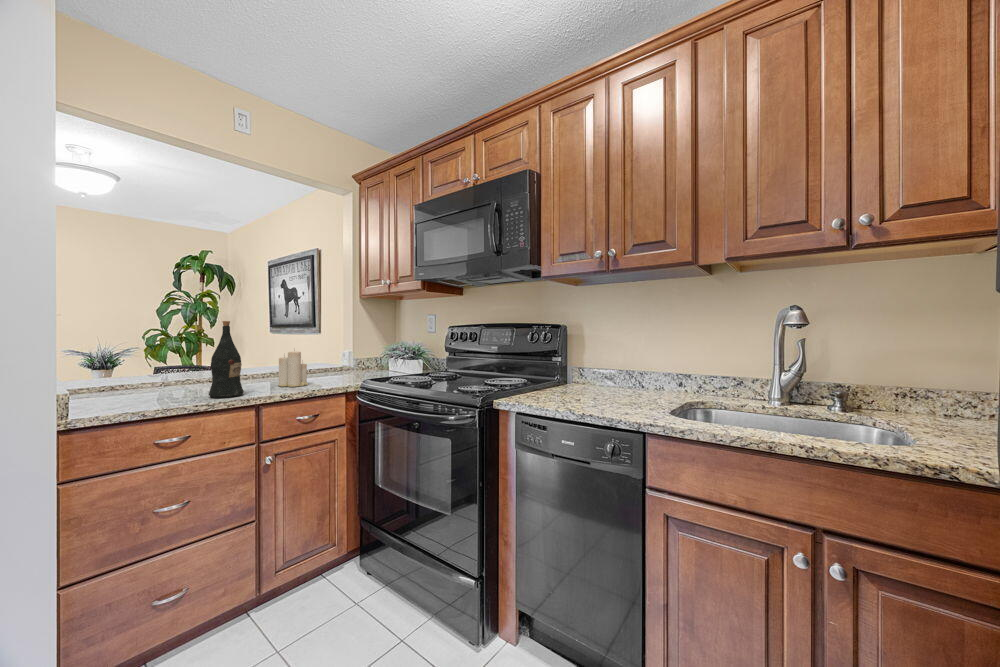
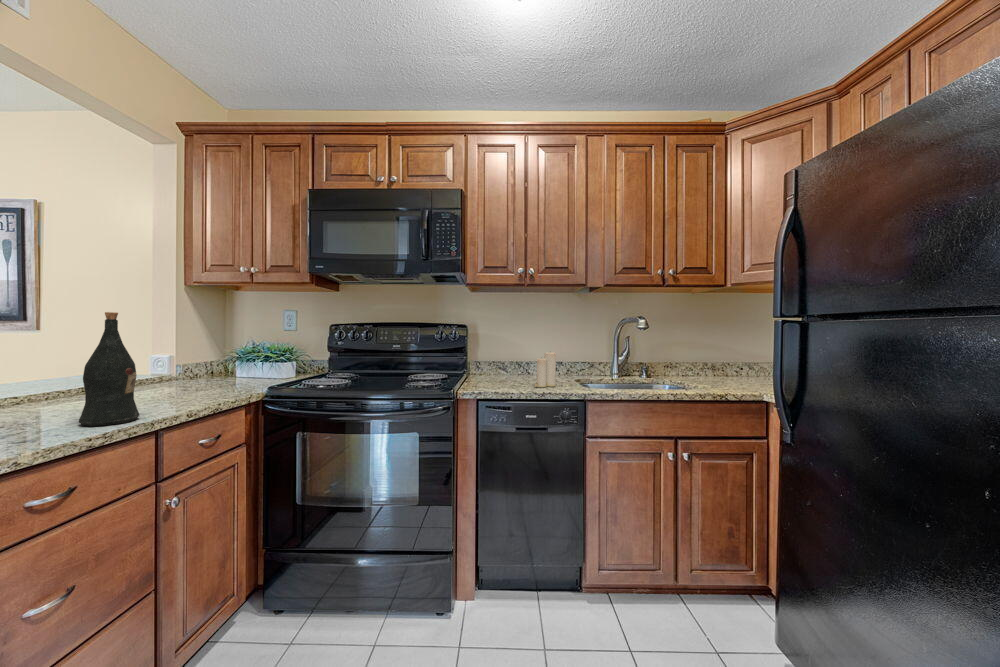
candle: present [278,351,308,387] -> present [535,352,556,387]

